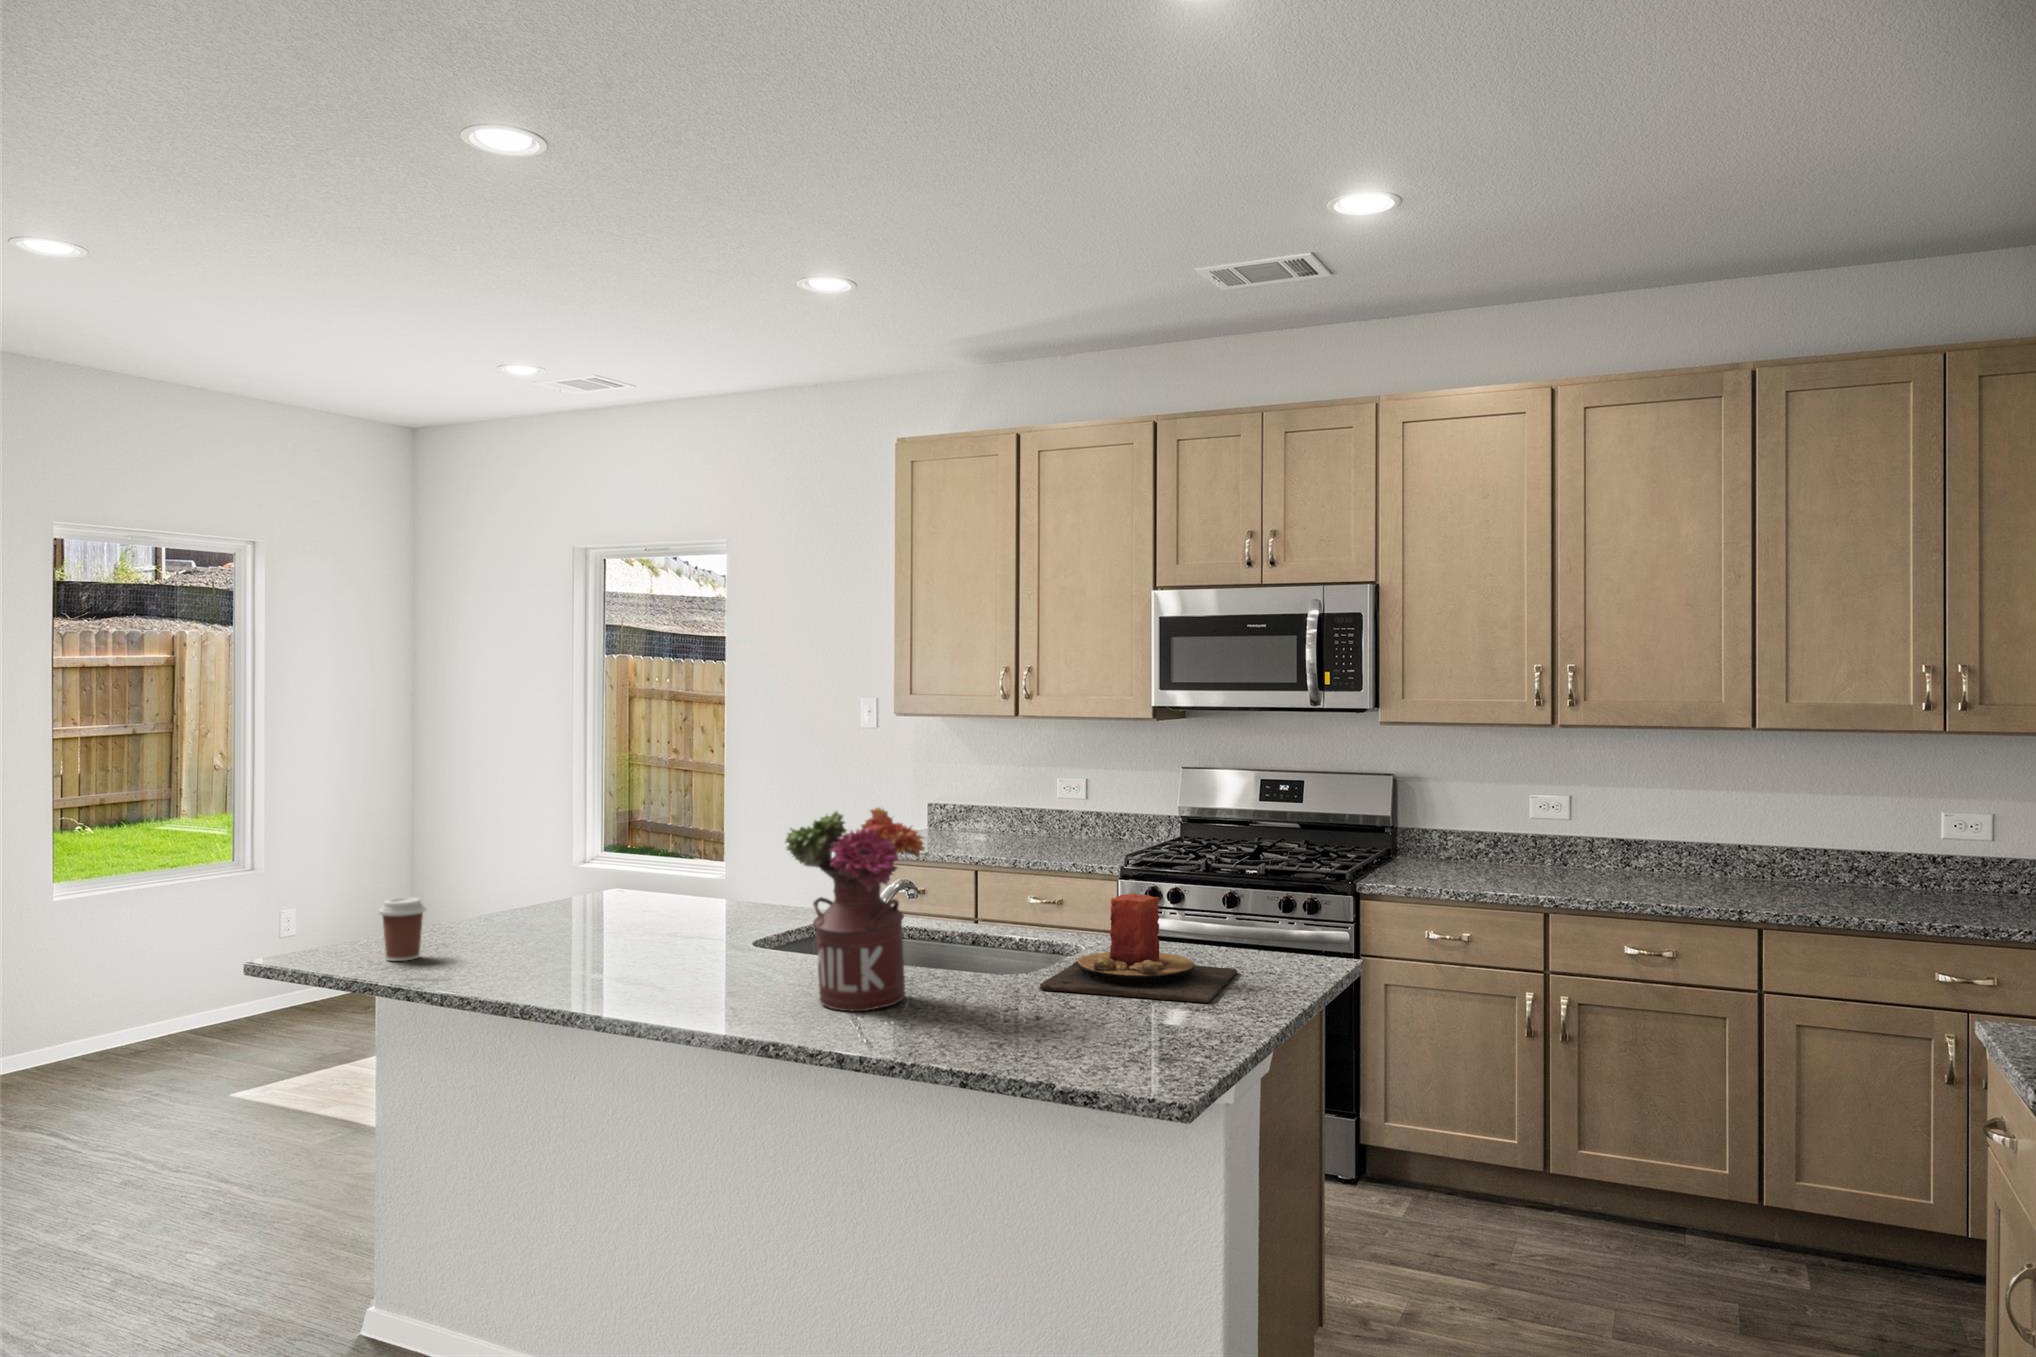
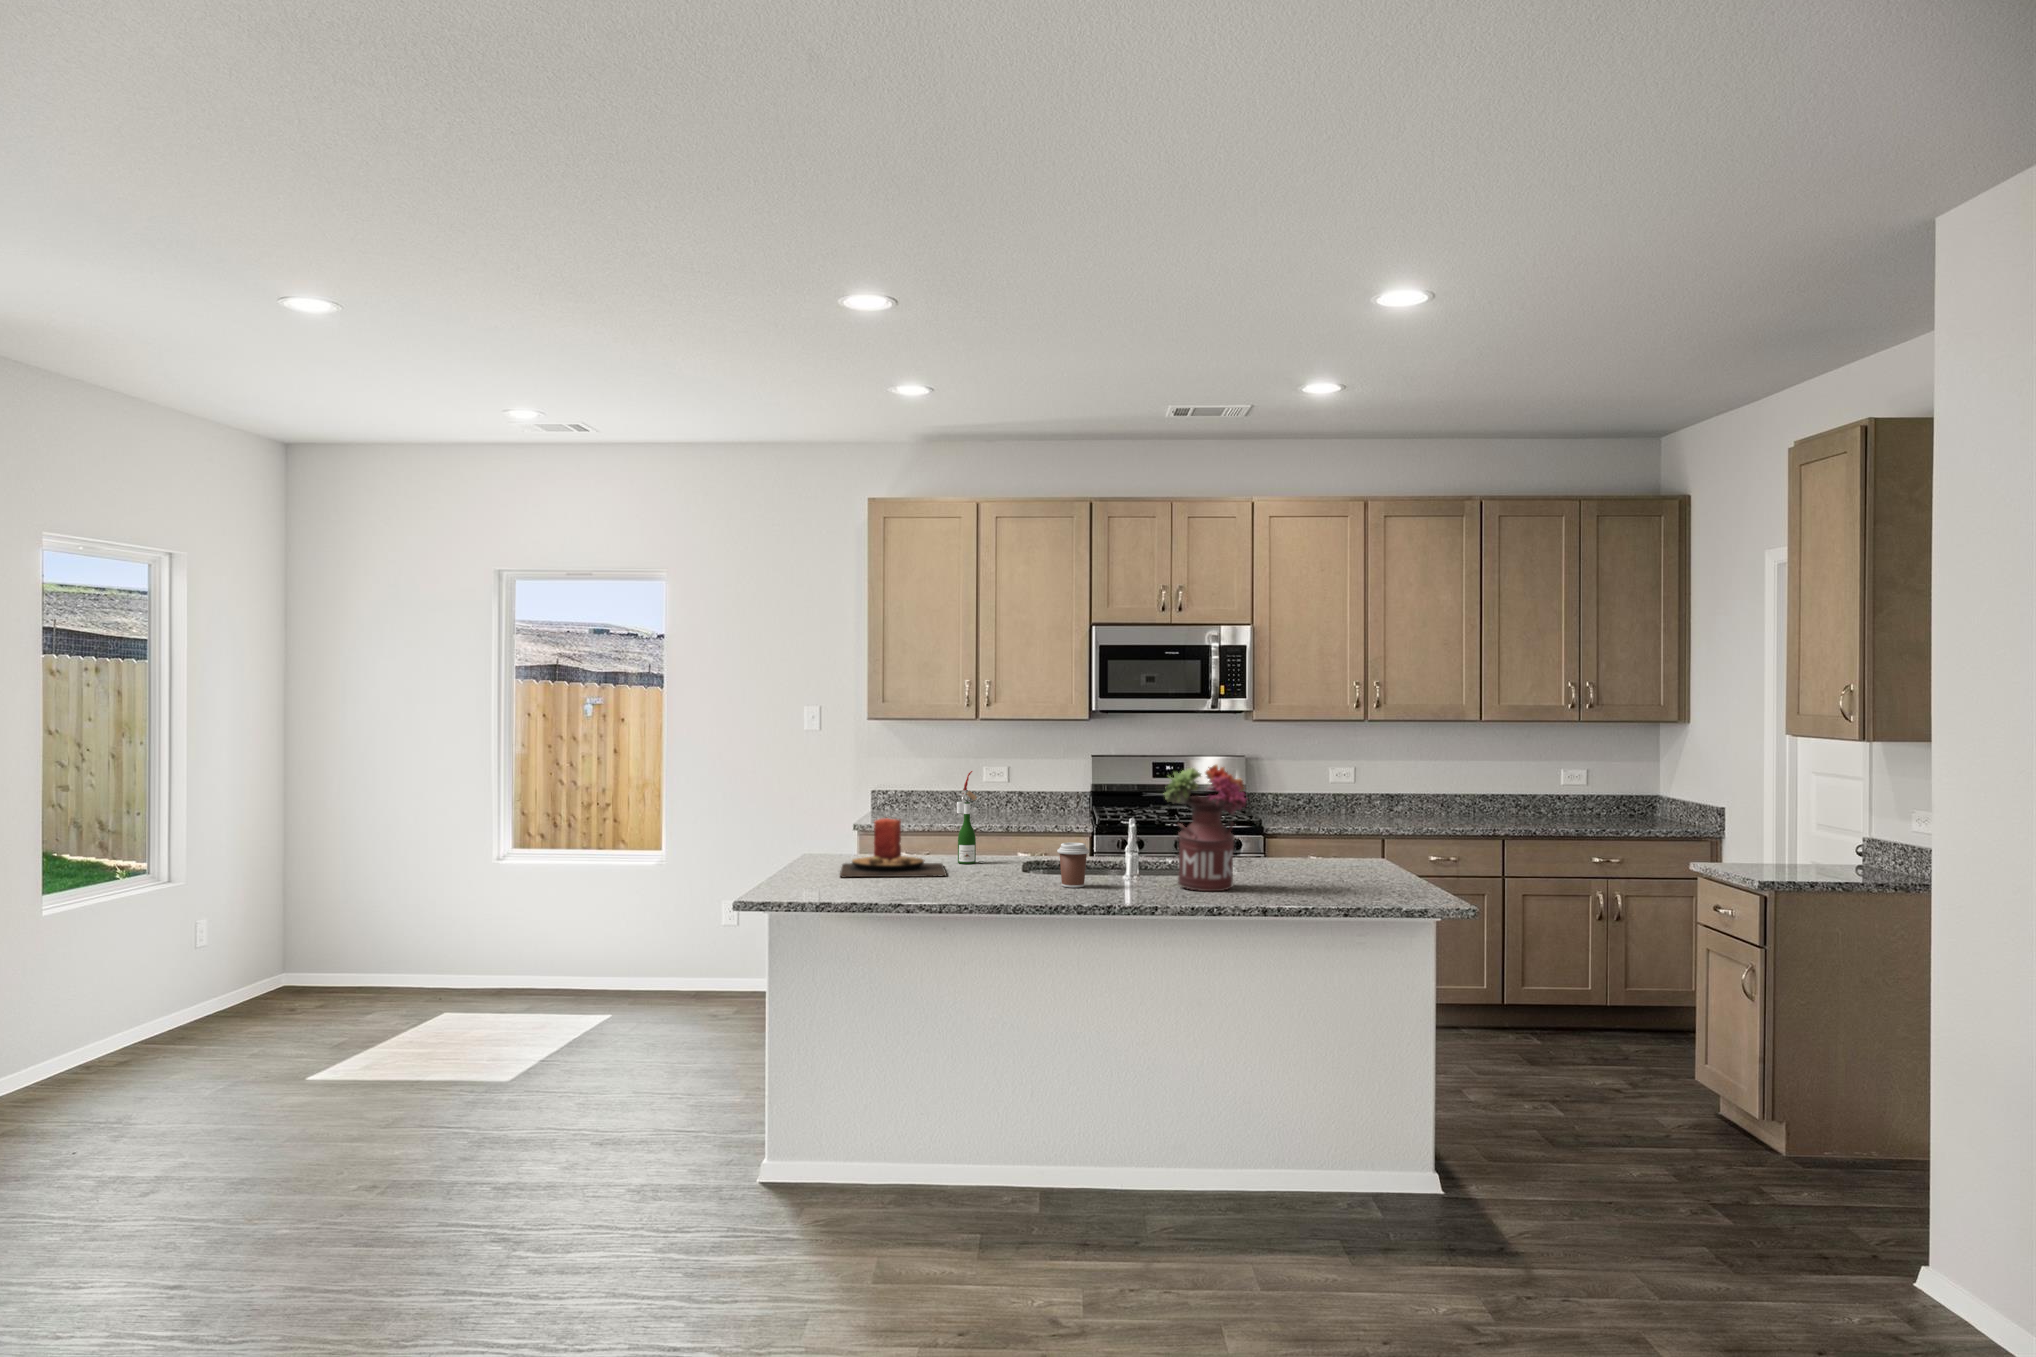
wine bottle: none [722,796,758,924] -> present [957,771,984,864]
candle: present [1040,893,1238,1003] -> present [840,818,946,878]
coffee cup: present [379,897,426,961] -> present [1057,843,1089,888]

